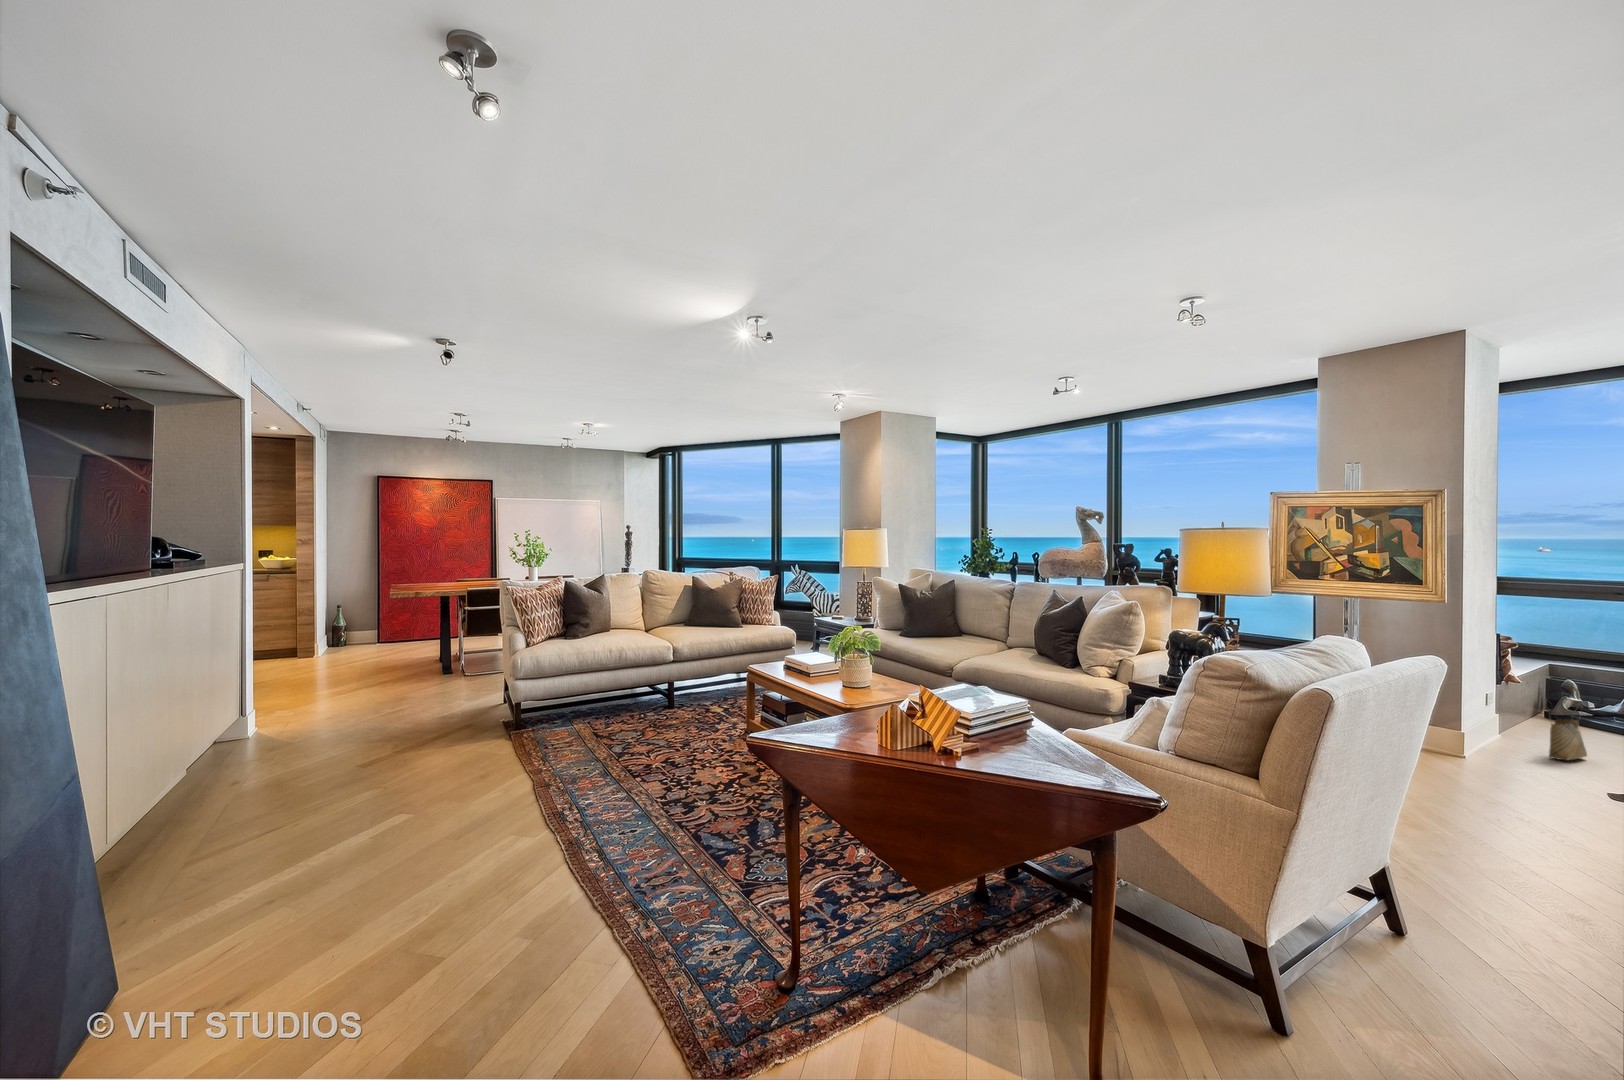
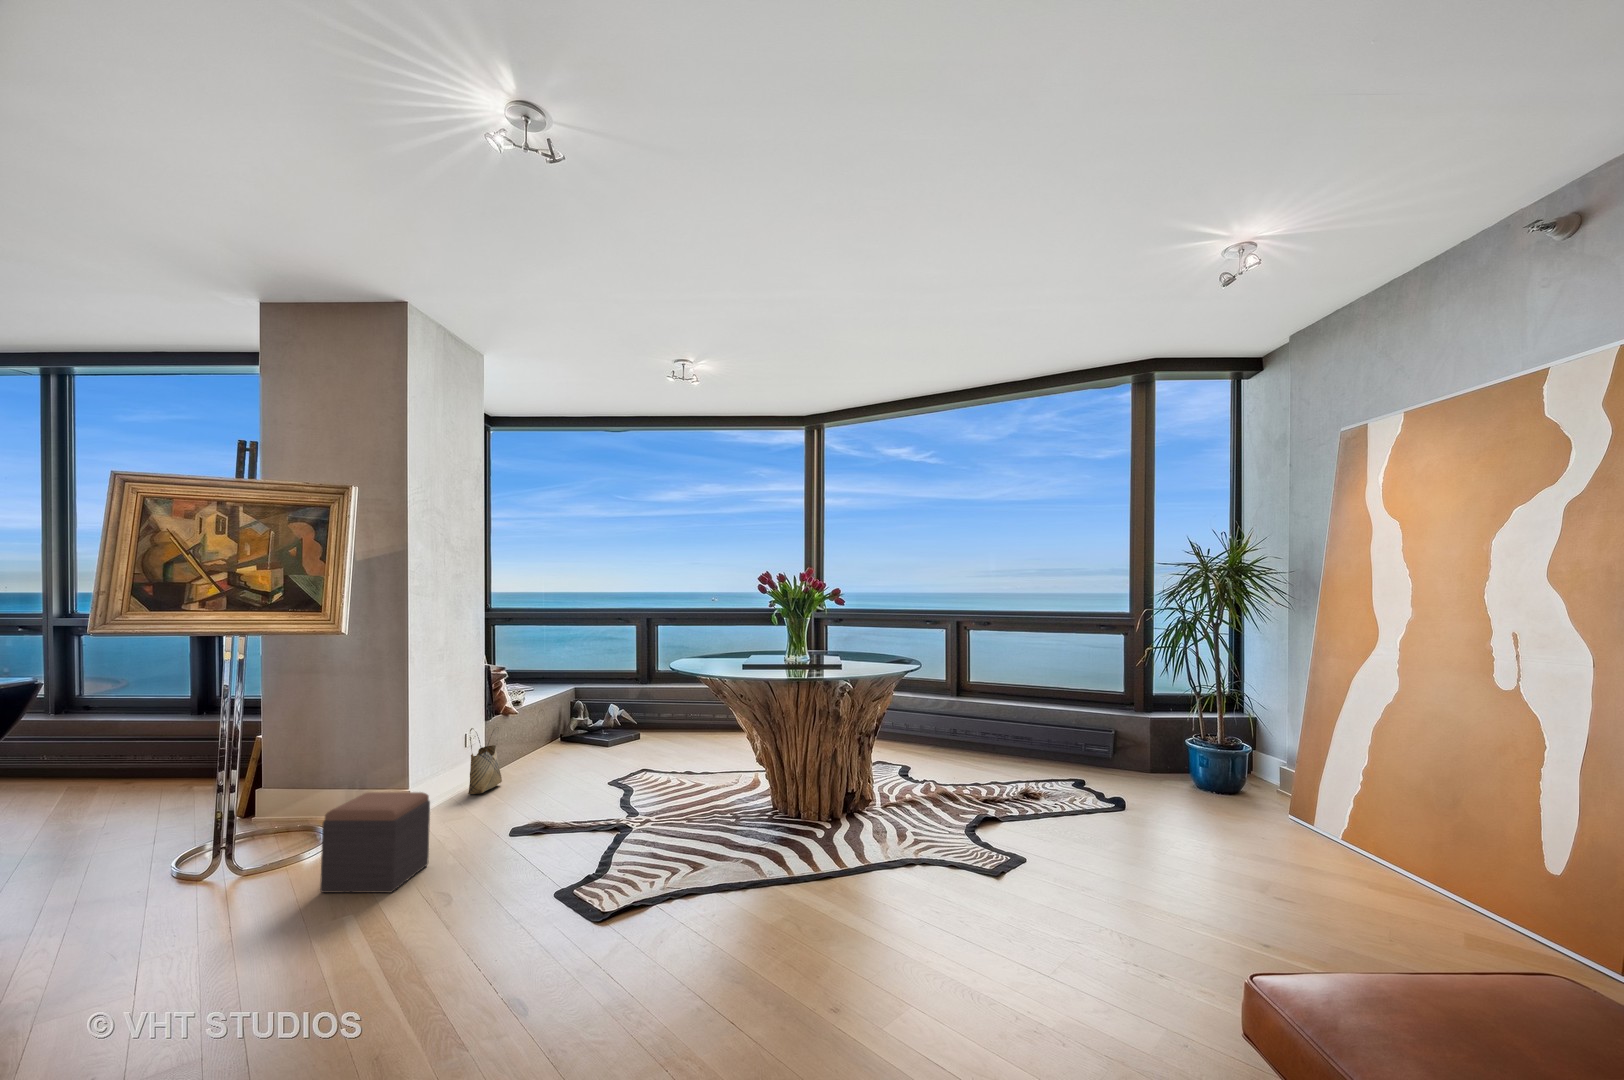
footstool: none [1452,728,1550,810] -> present [320,792,430,893]

